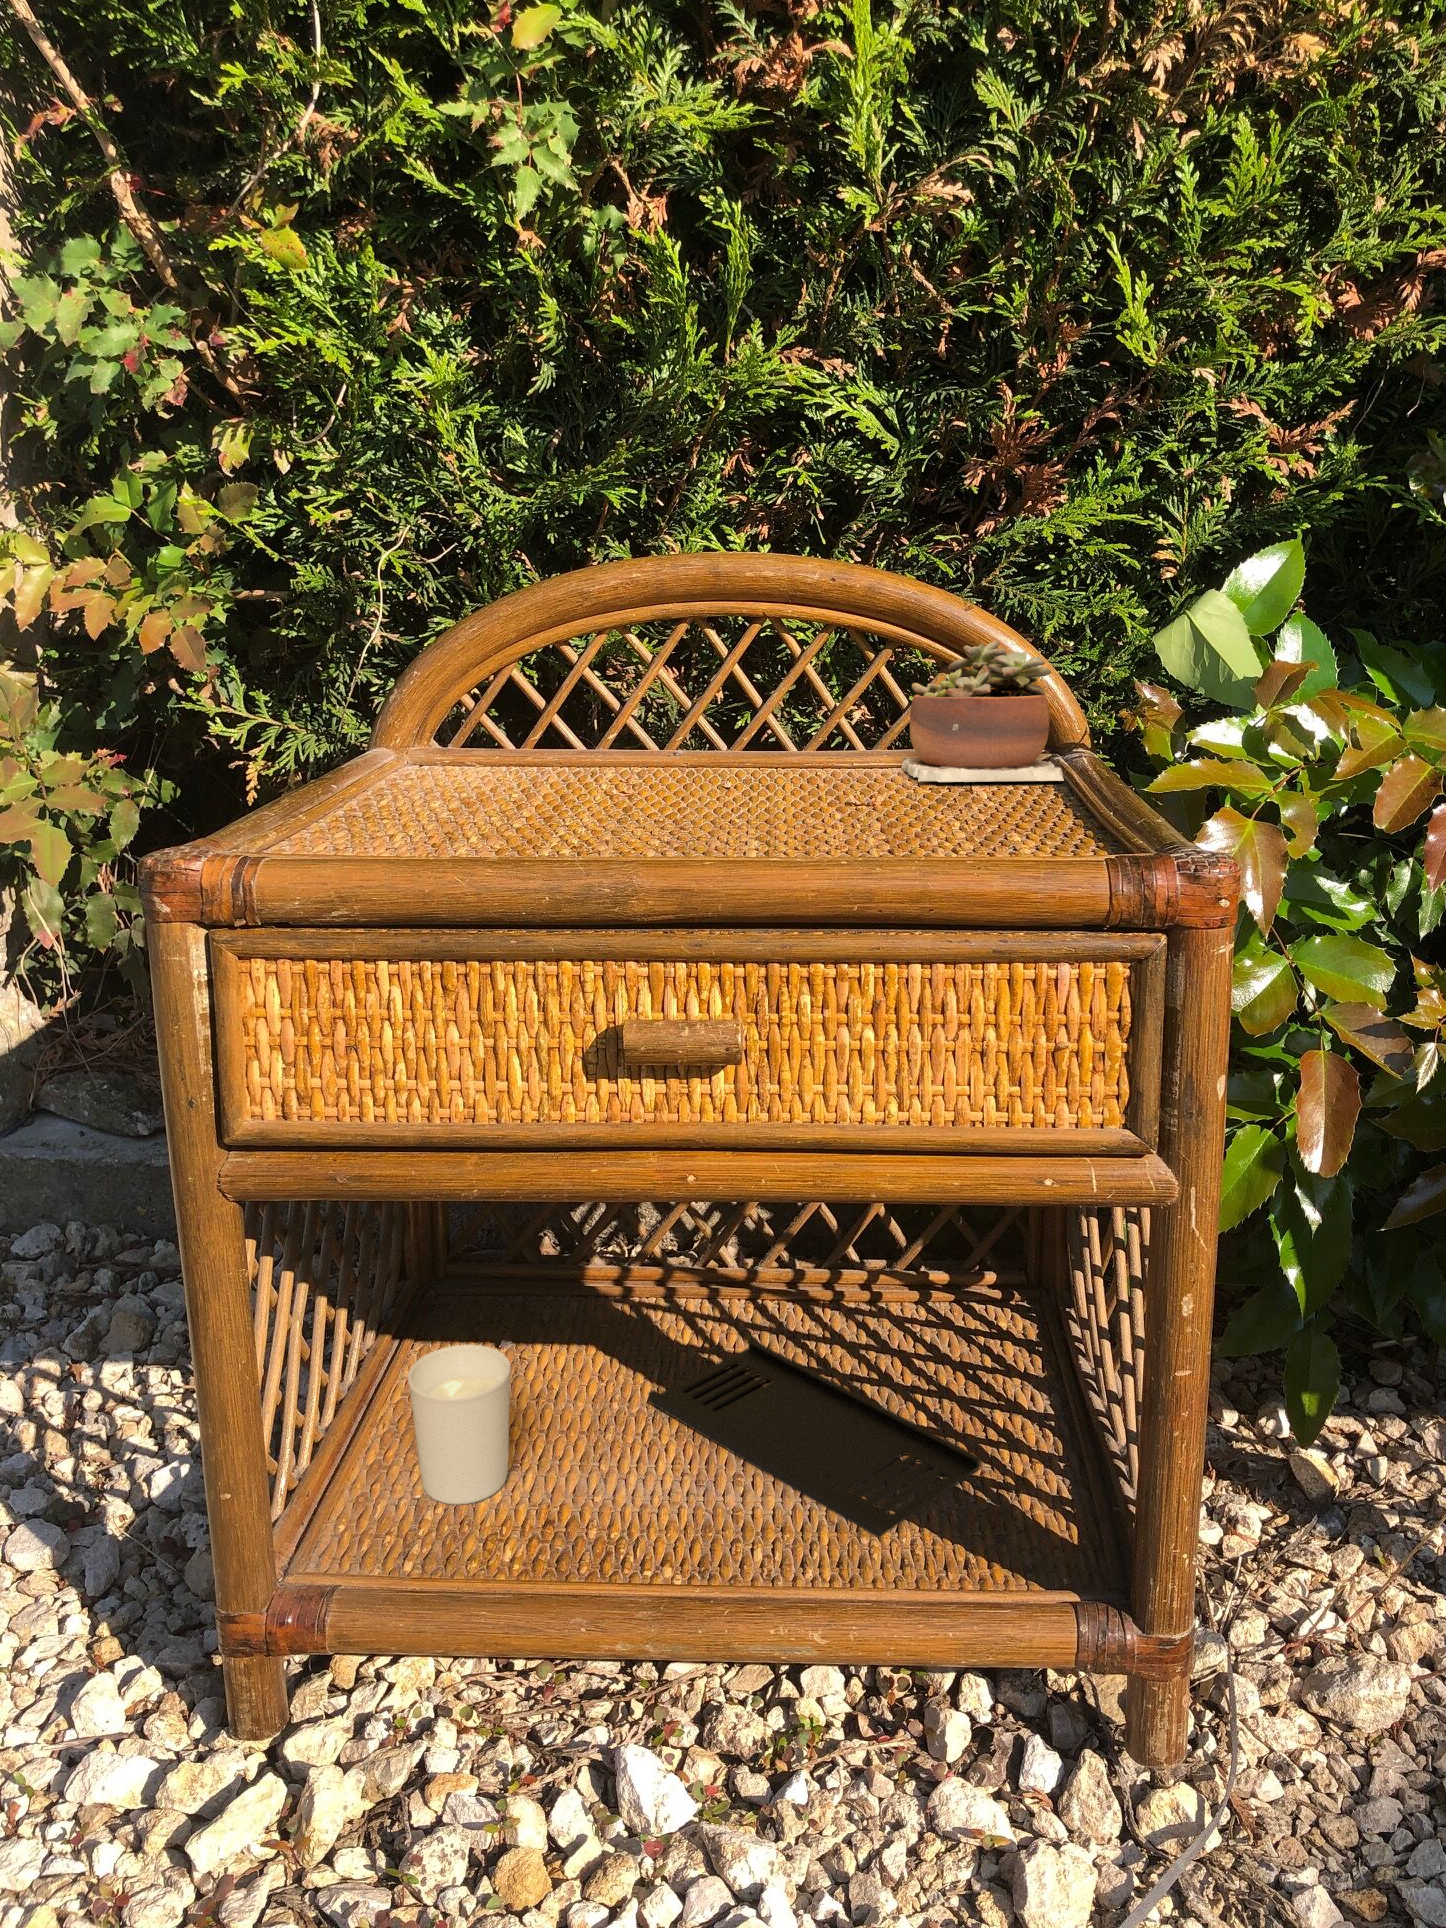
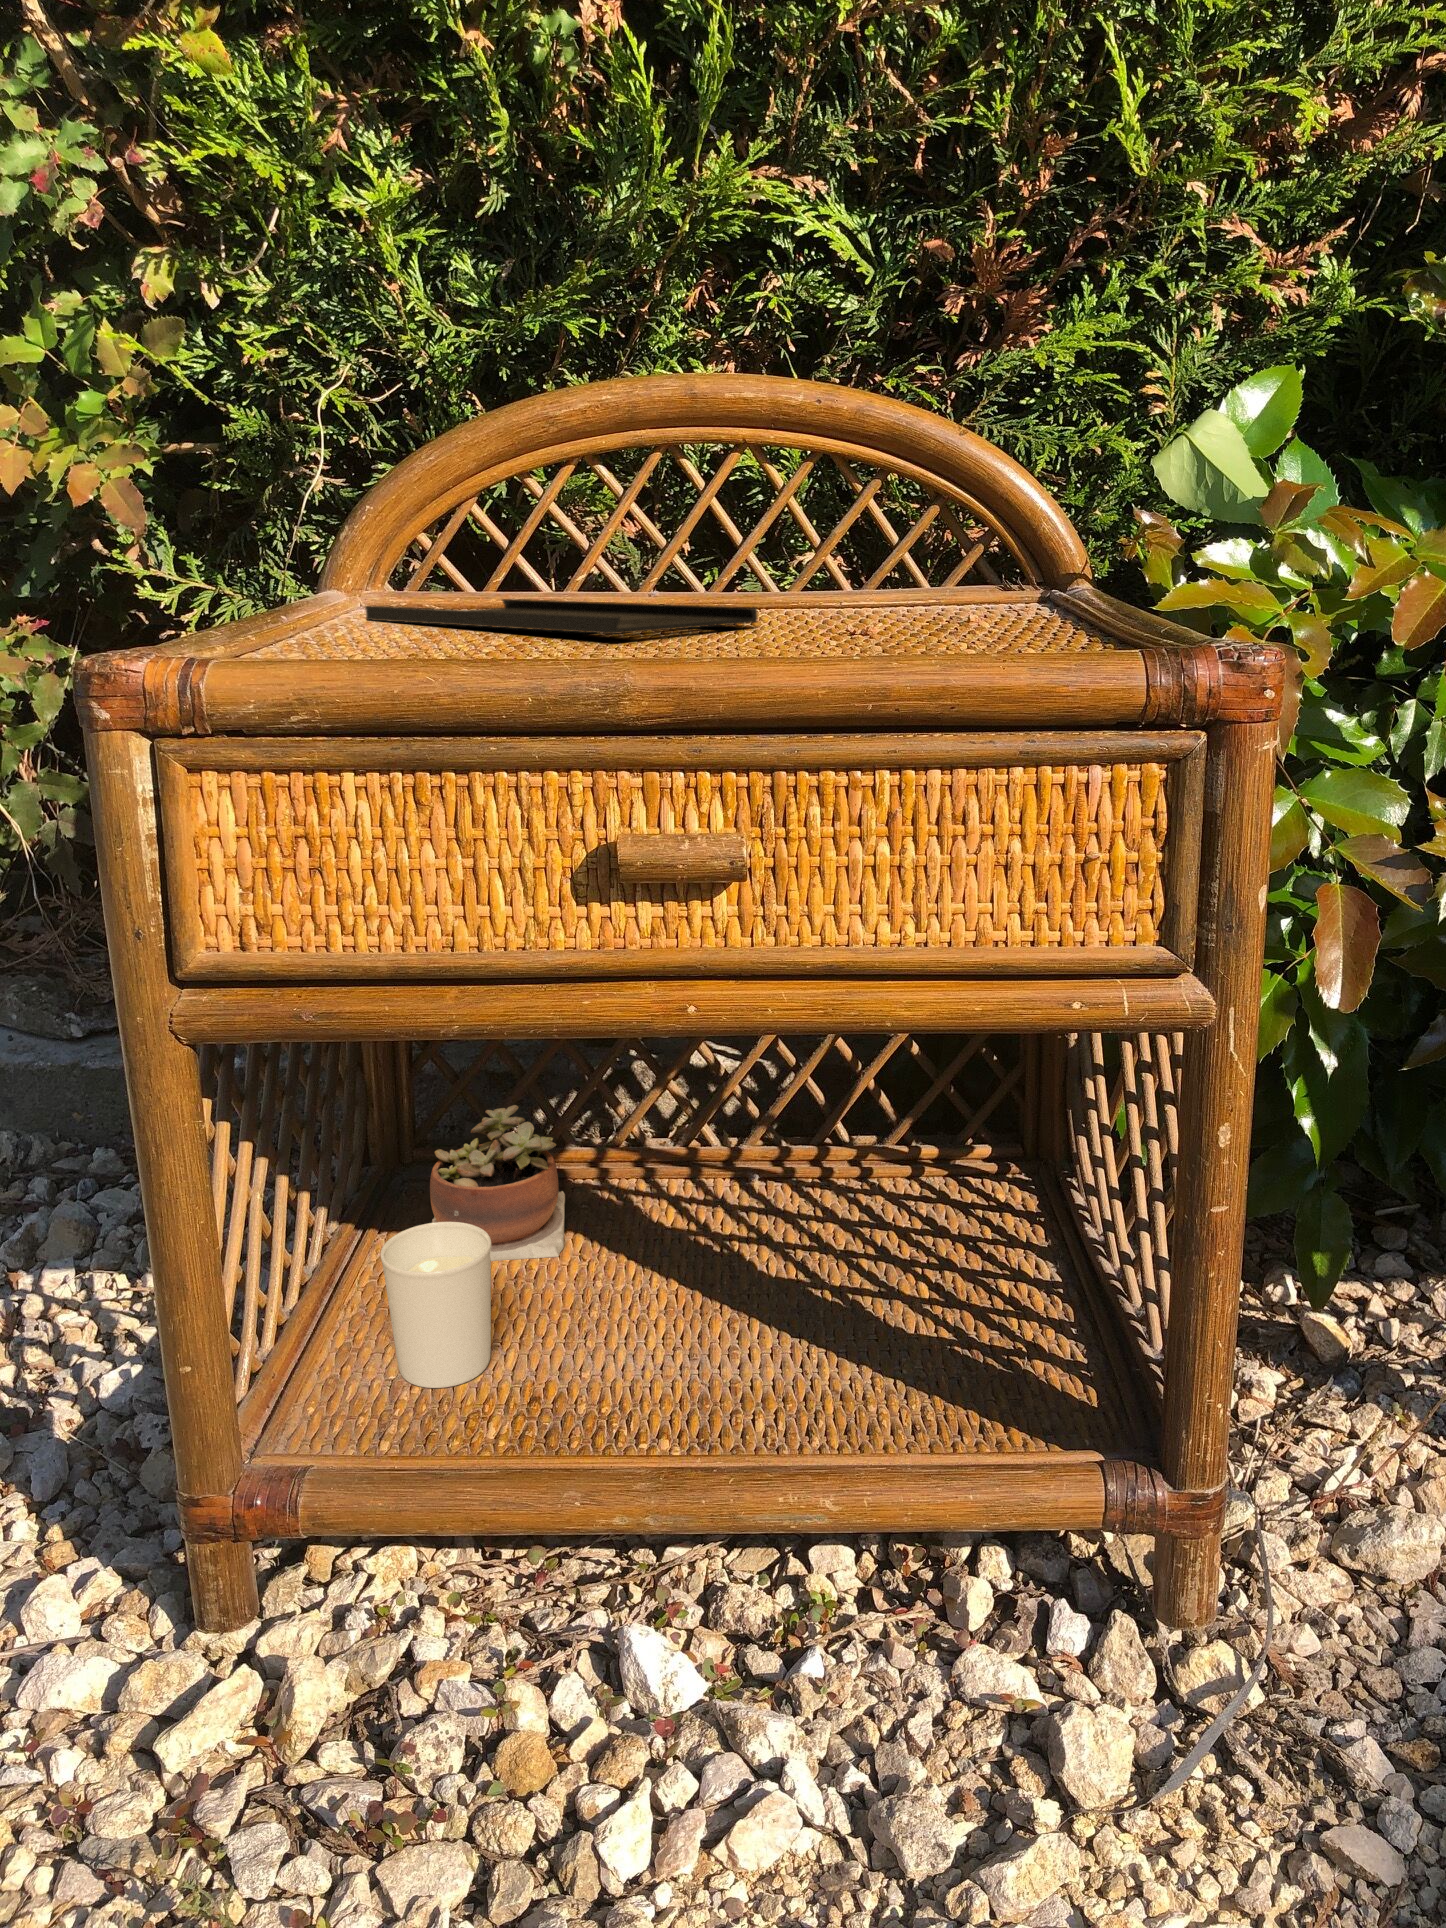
succulent plant: present [902,641,1064,782] -> present [430,1105,565,1261]
tray: present [648,1340,981,1537] -> present [365,599,757,634]

